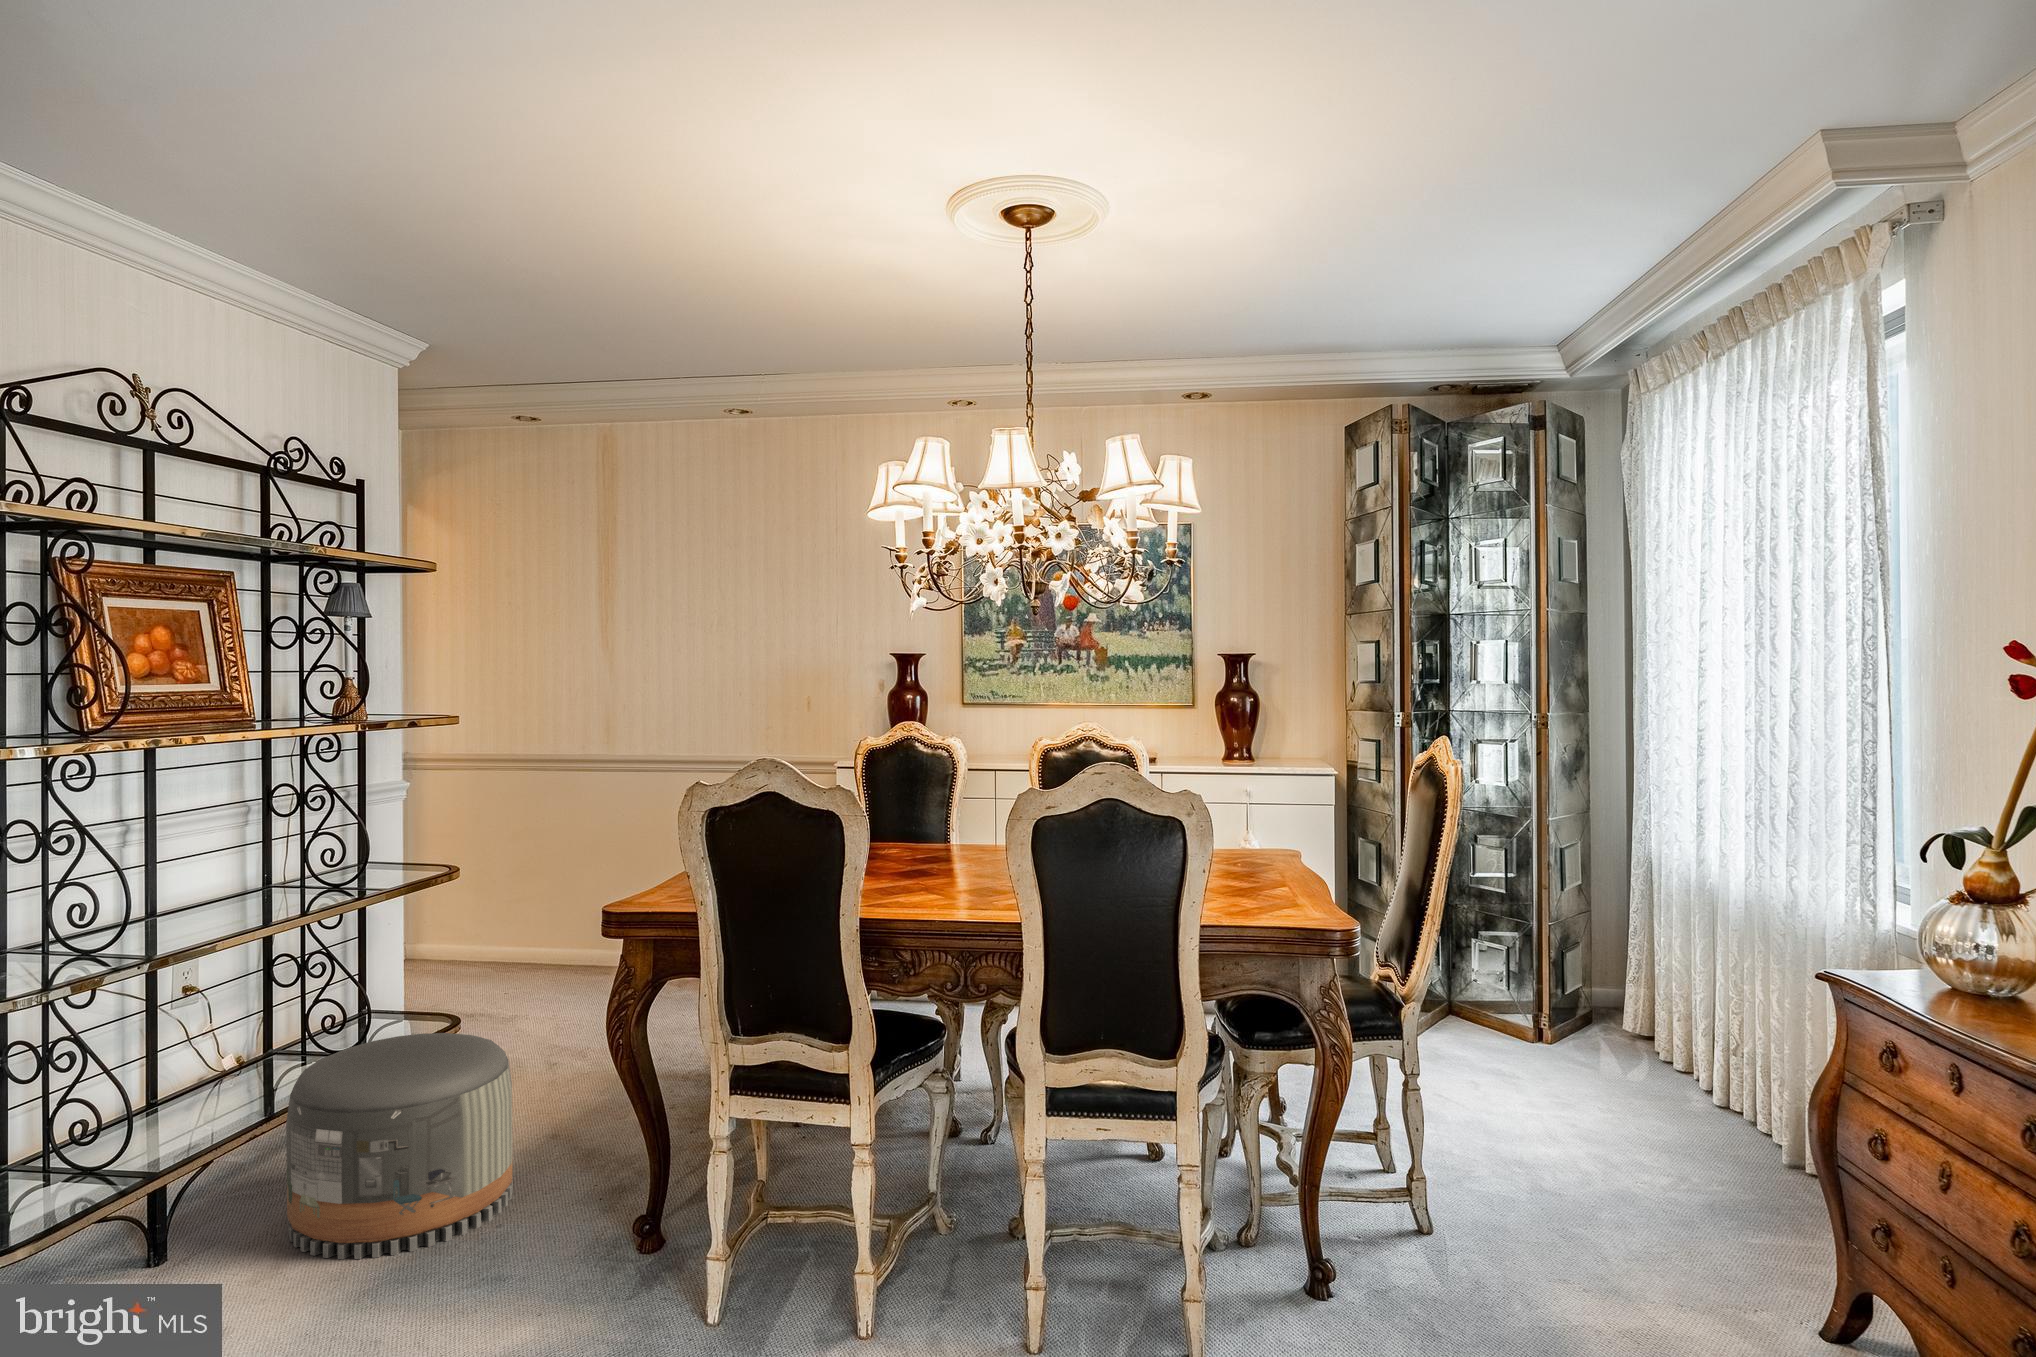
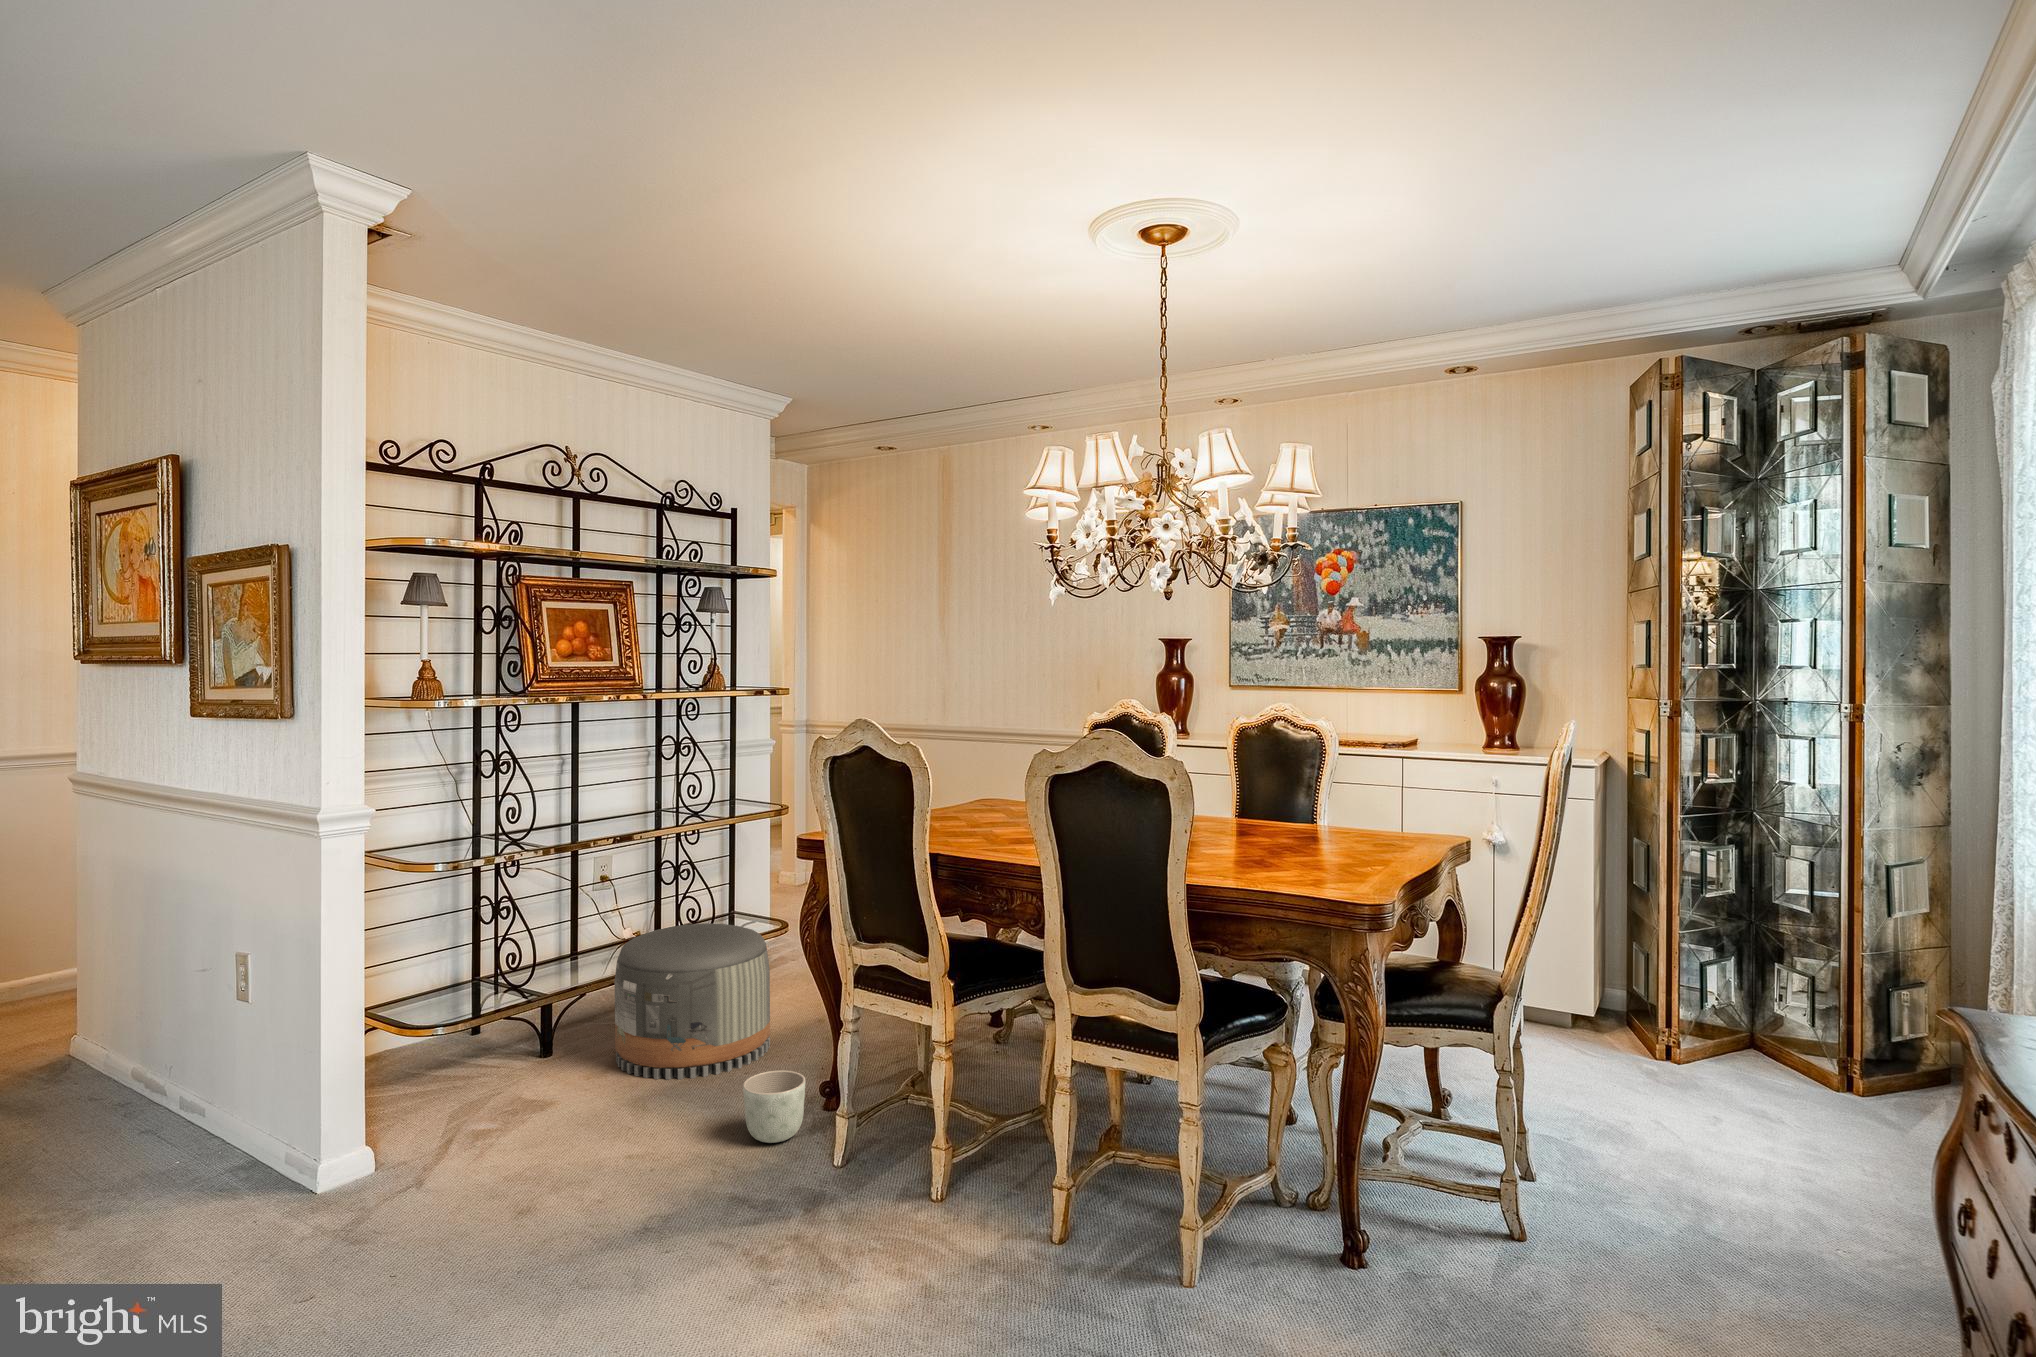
planter: none [568,1211,652,1309] -> present [743,1070,806,1143]

